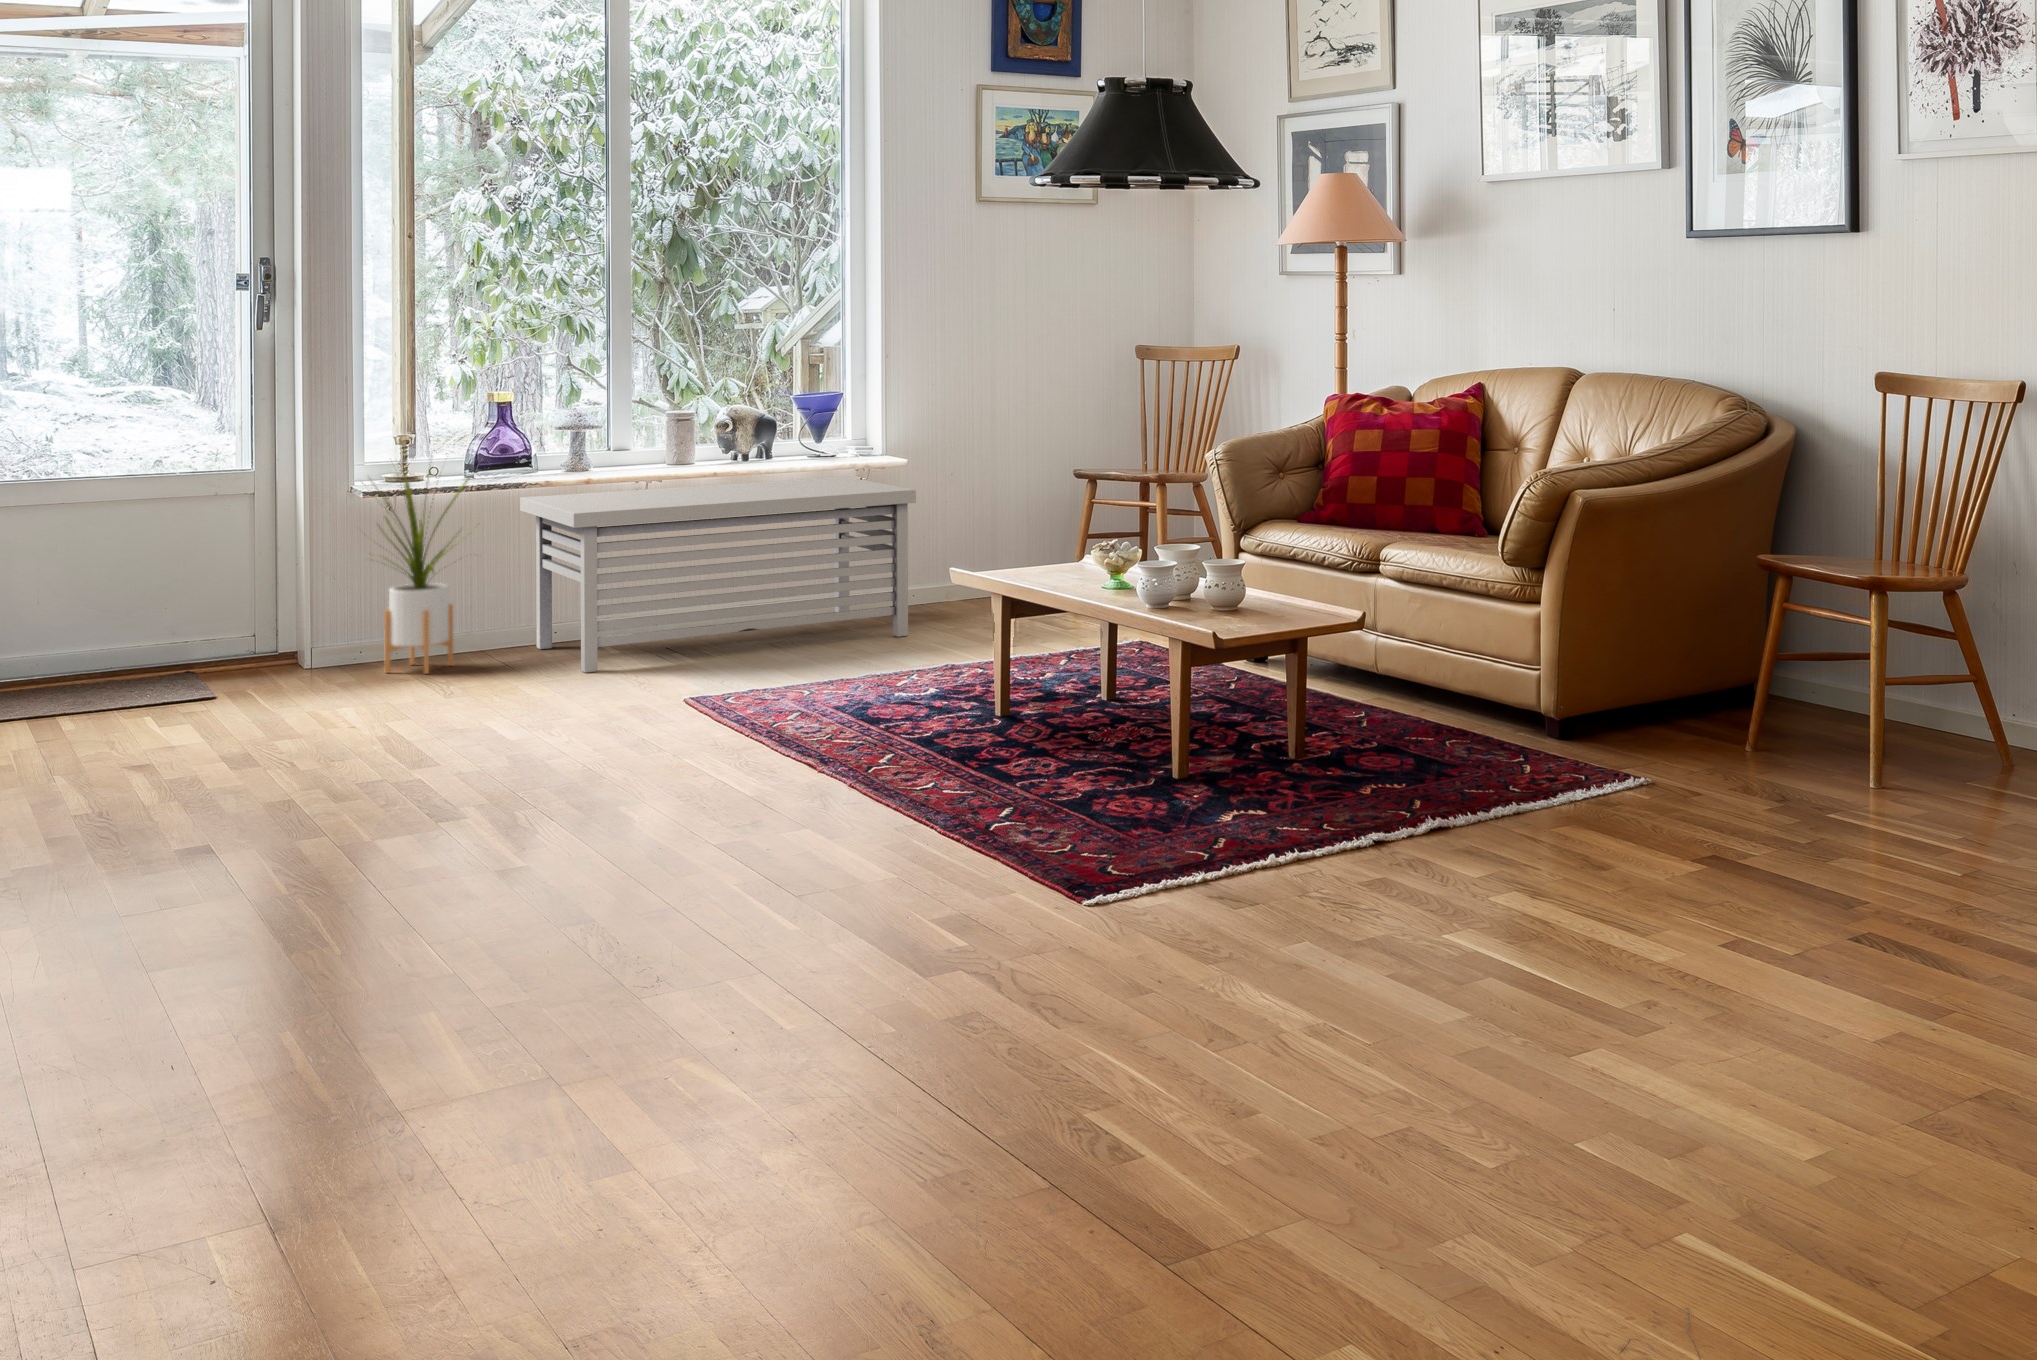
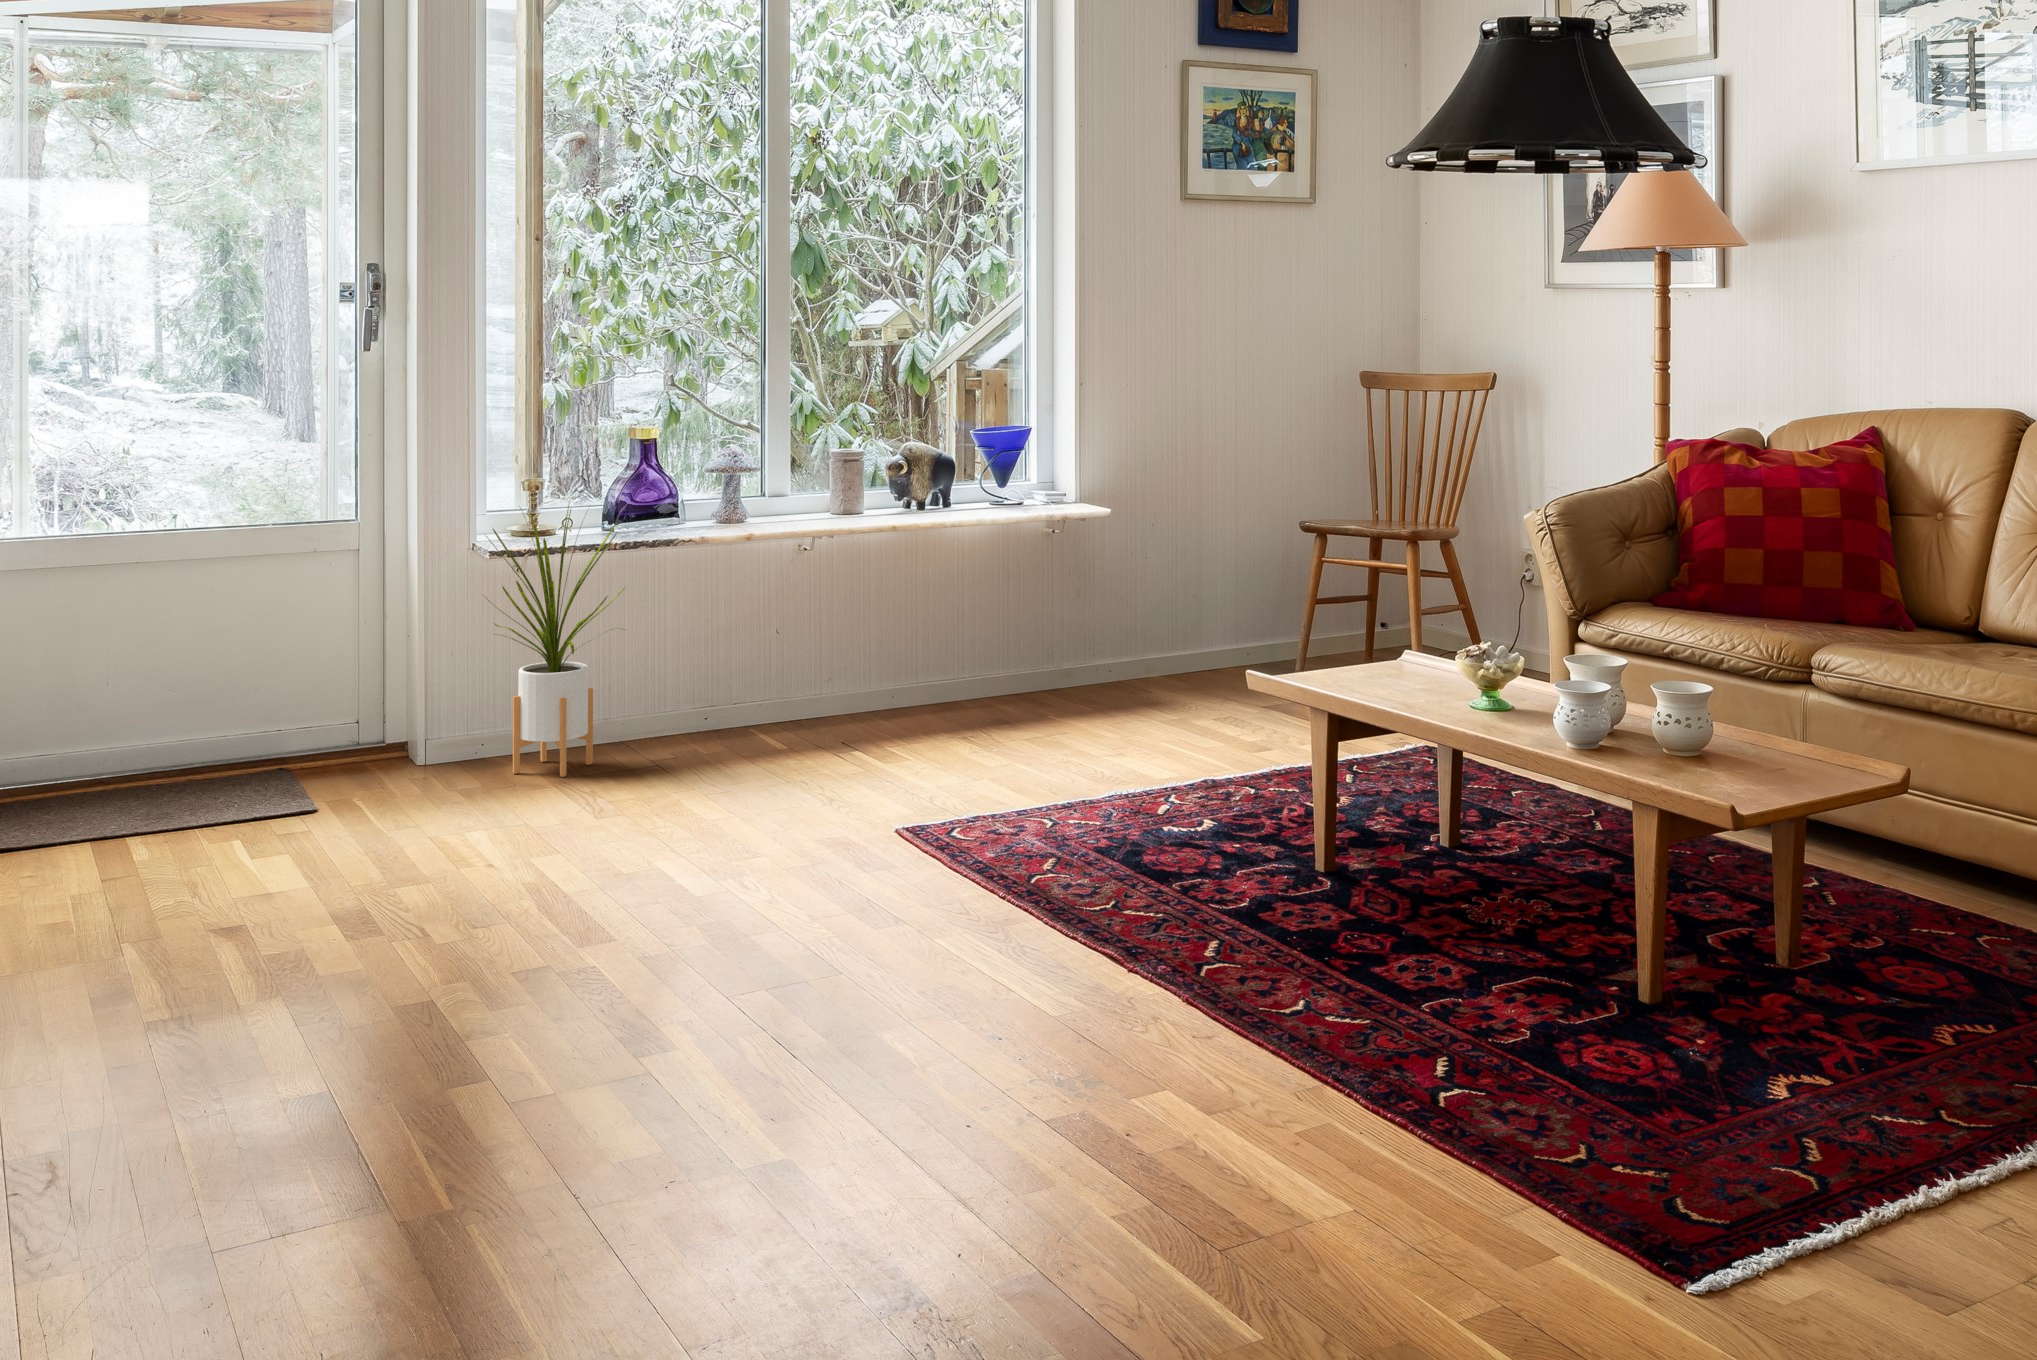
storage bench: present [520,477,916,673] -> none [667,529,1138,780]

